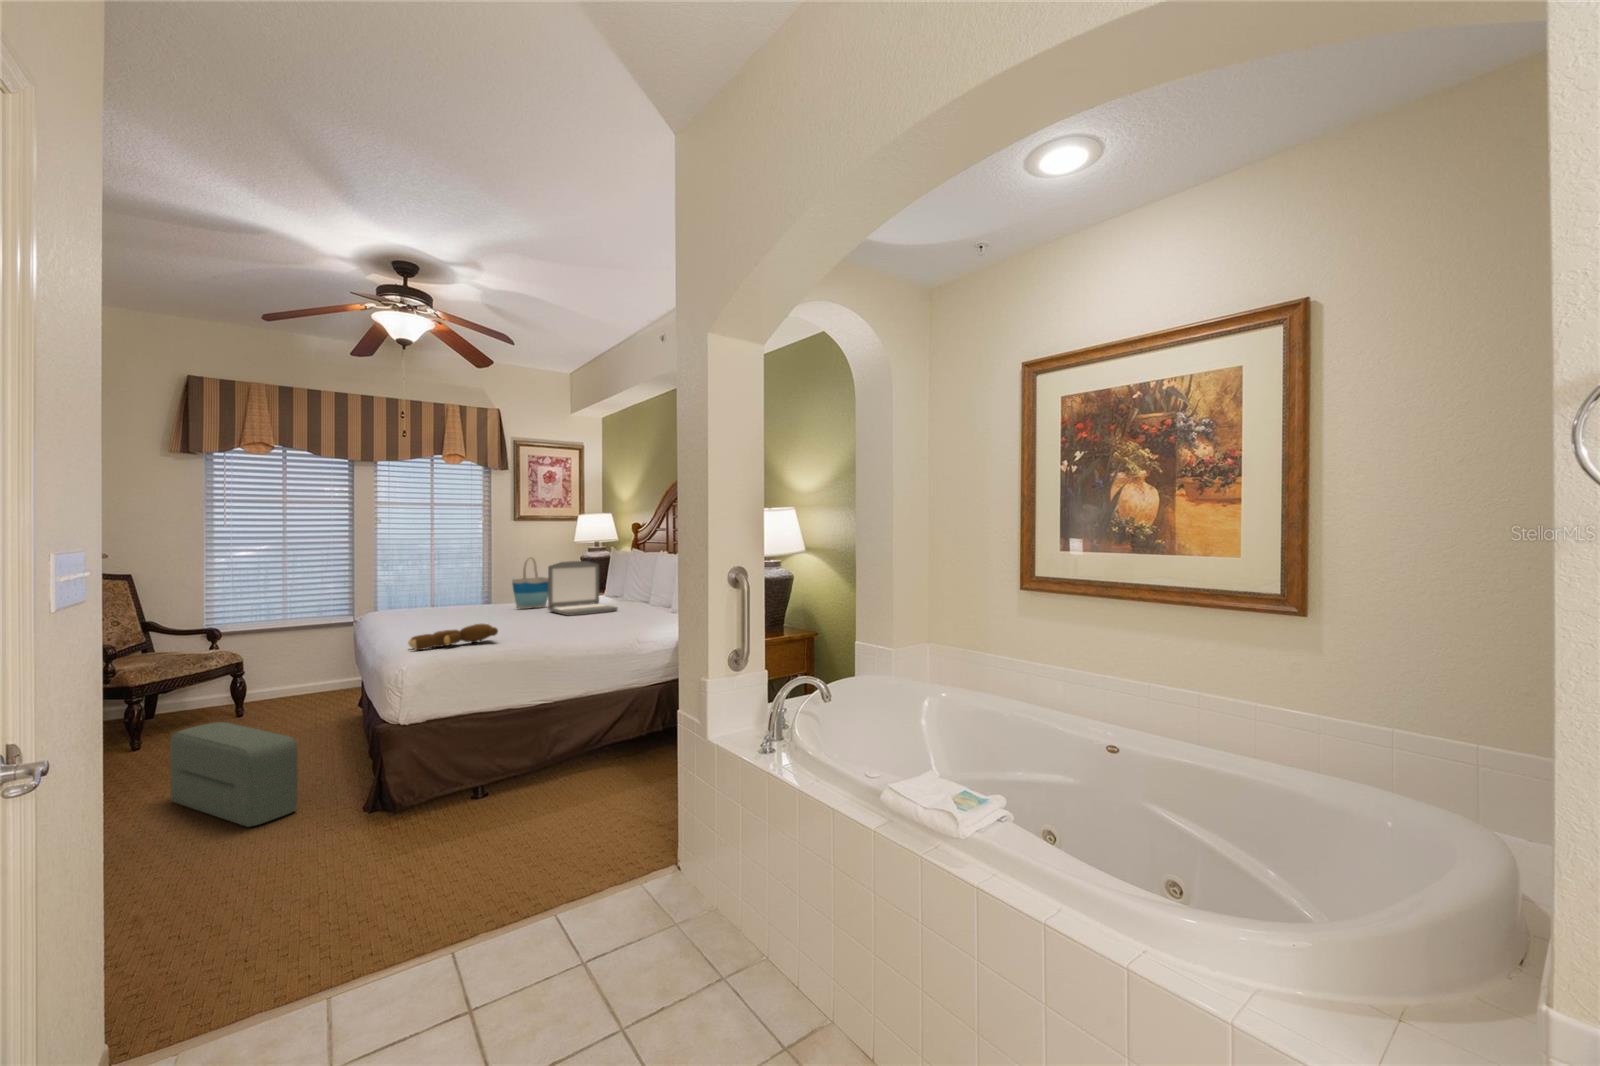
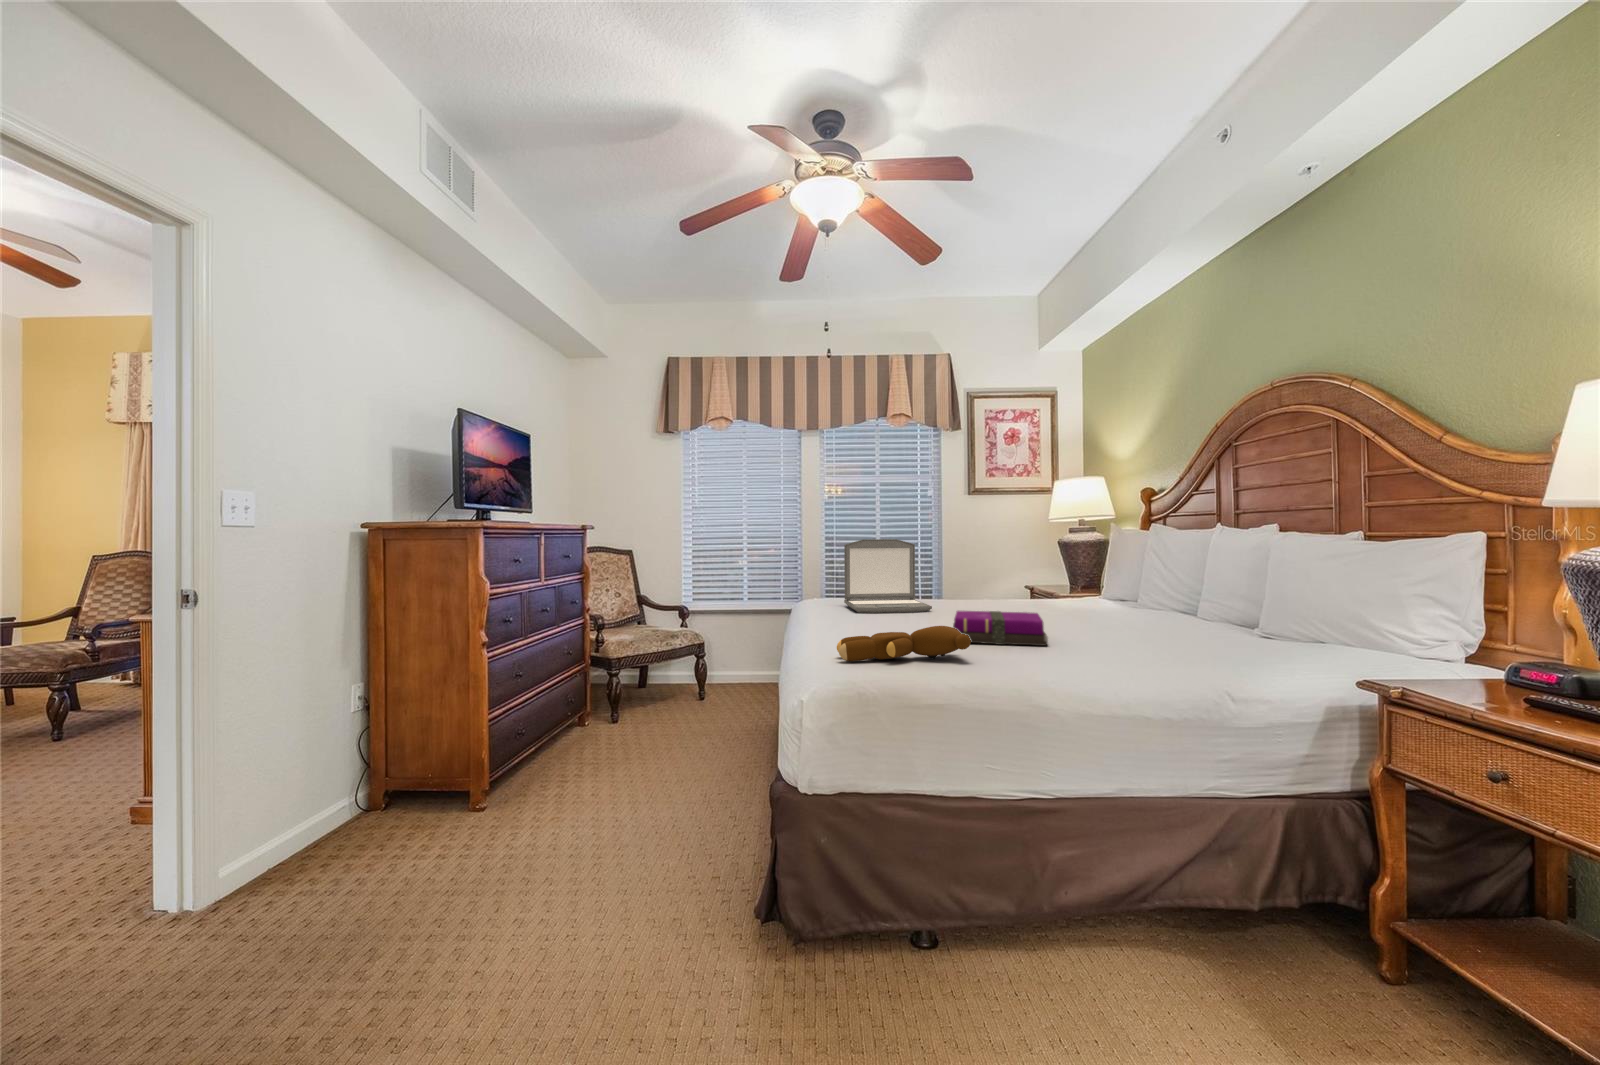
tote bag: present [512,558,548,609] -> none [974,533,1027,606]
laptop: present [548,561,618,616] -> present [844,539,932,613]
notebook: none [489,612,548,634] -> present [953,611,1048,646]
pouf: present [170,722,297,827] -> none [608,717,709,877]

